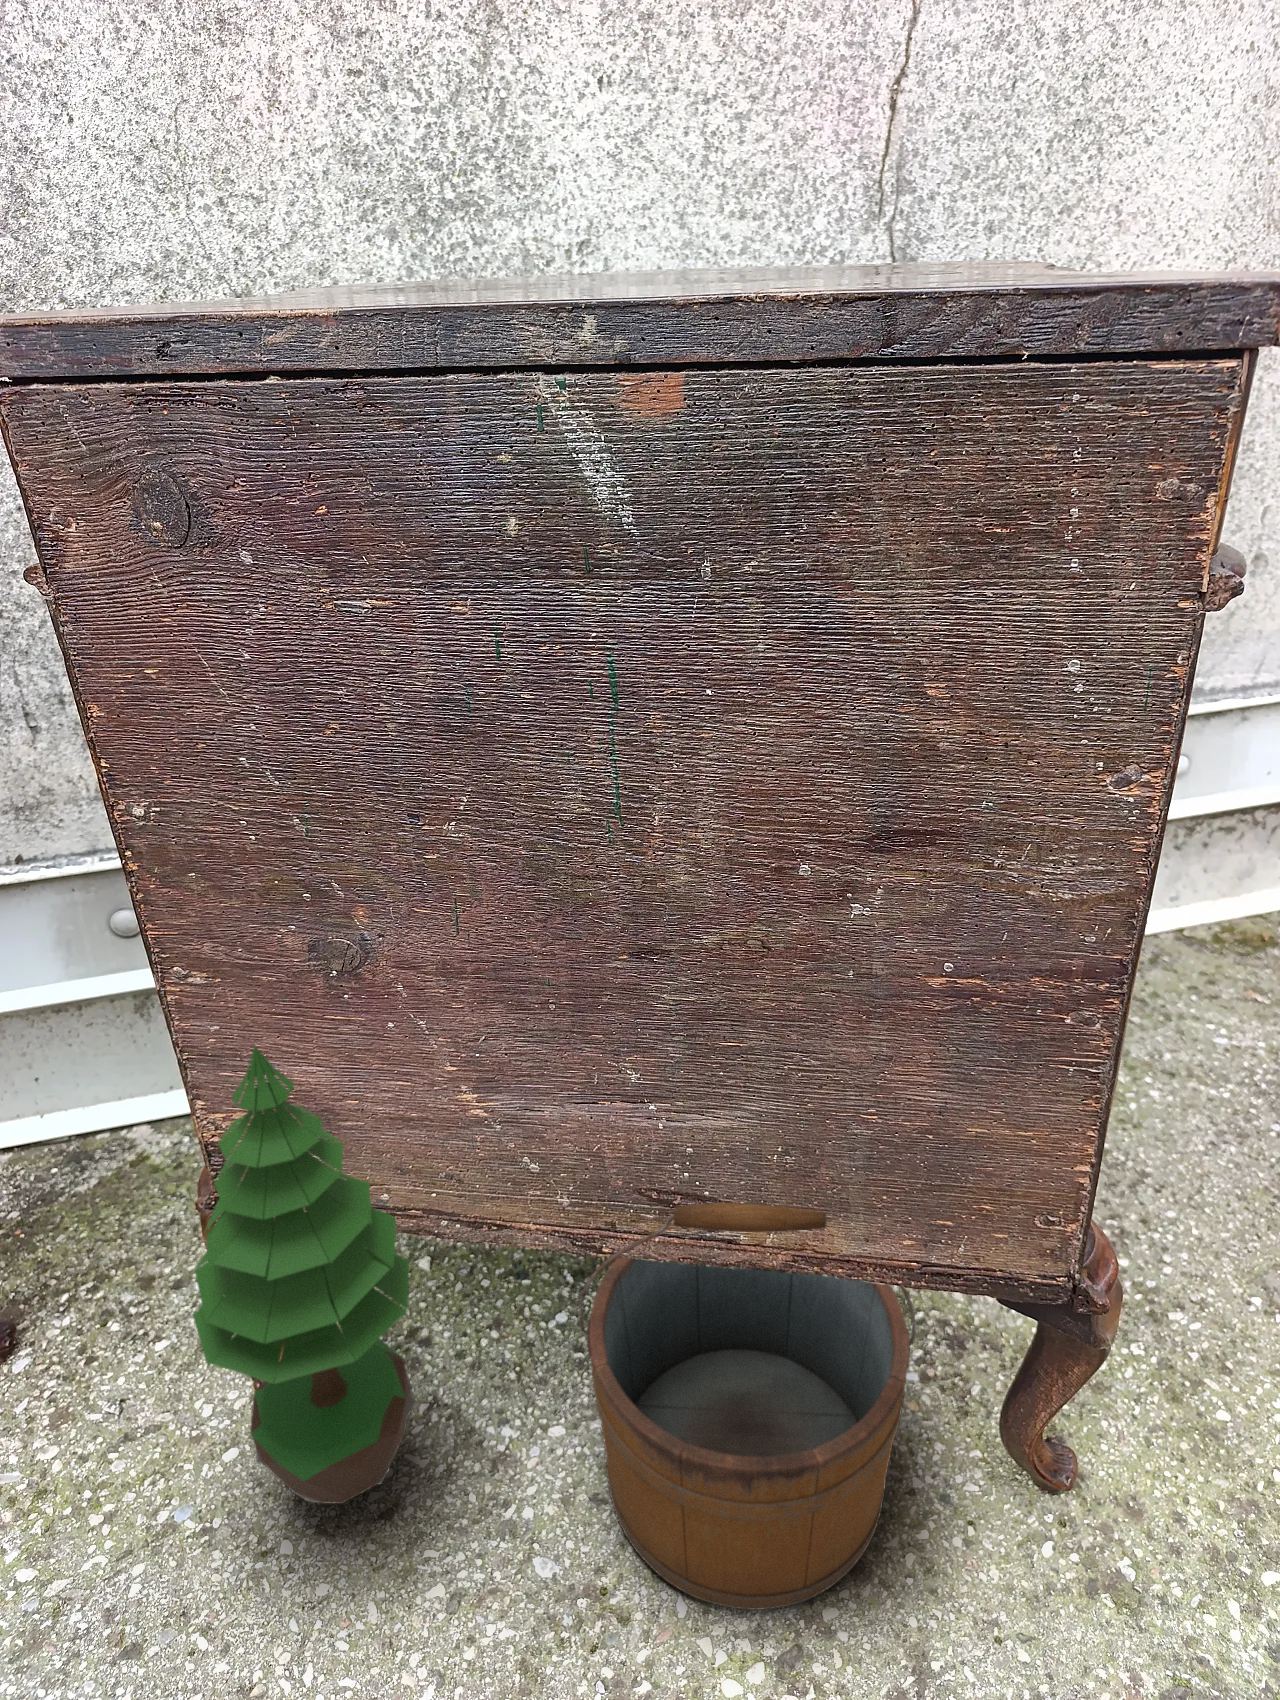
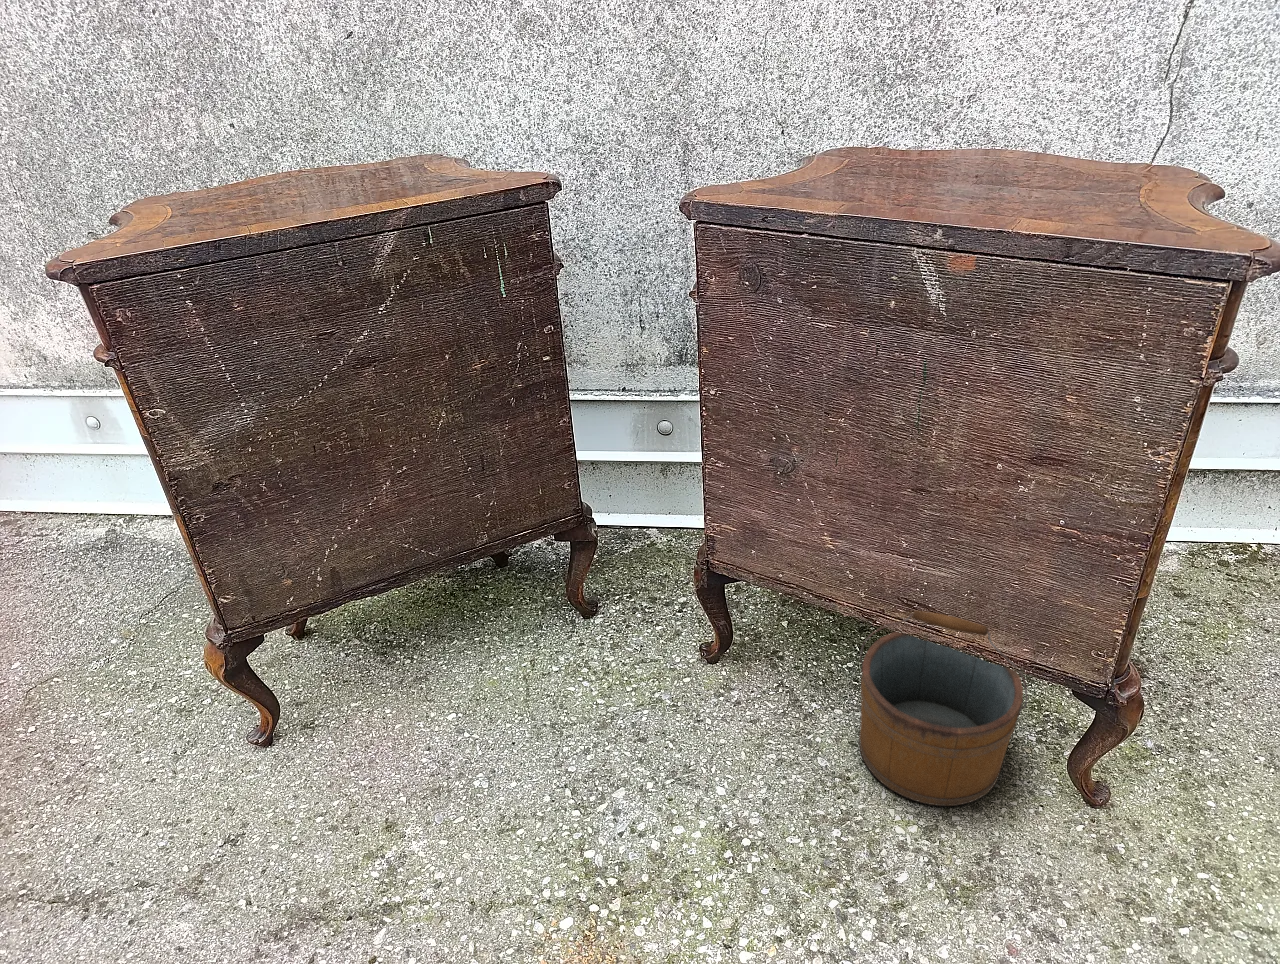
potted tree: present [193,1046,417,1504] -> none [694,497,787,709]

